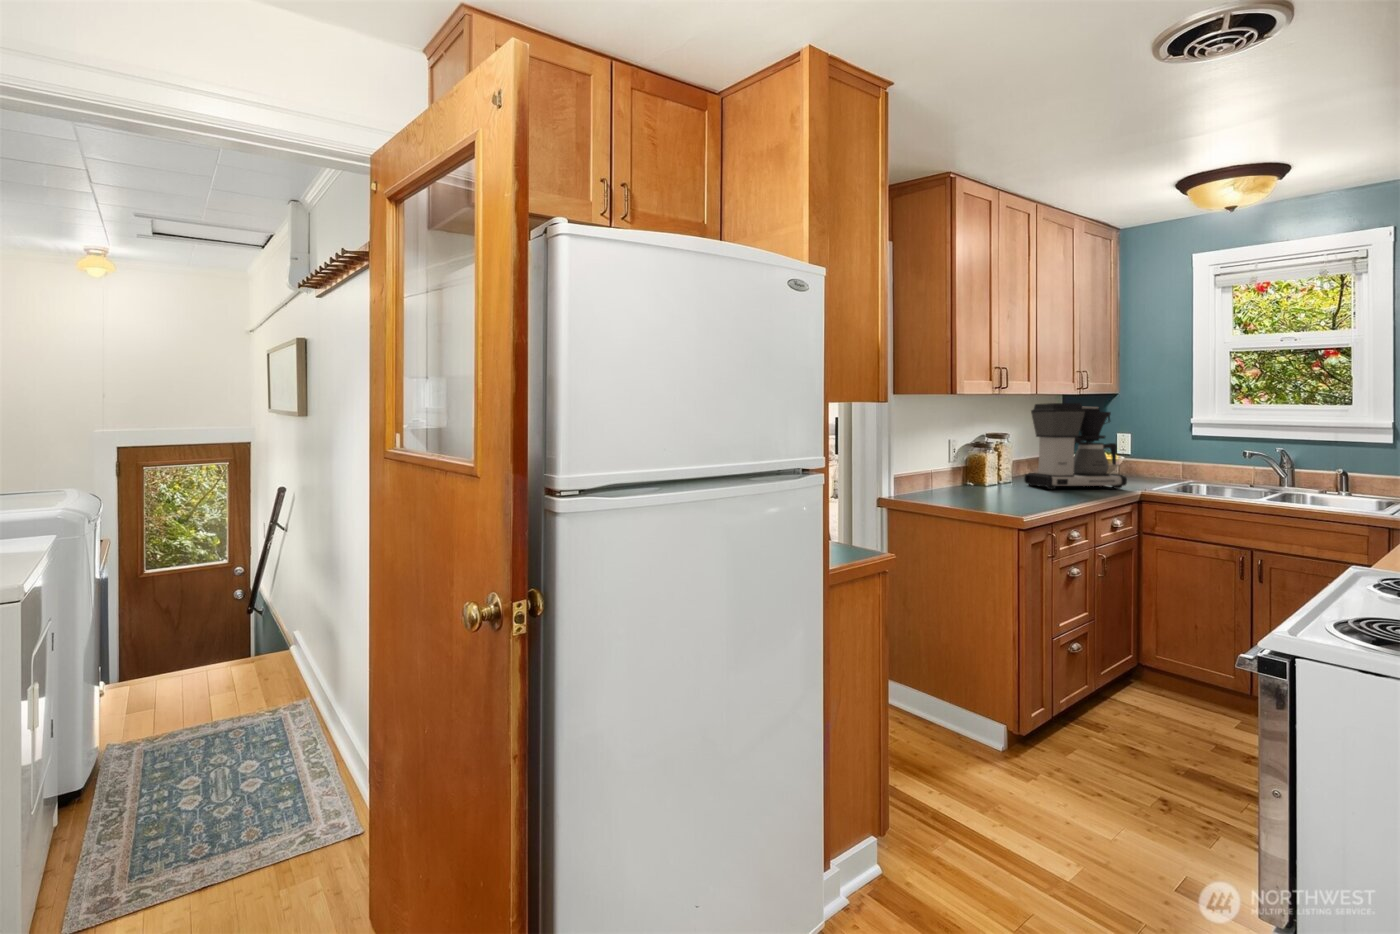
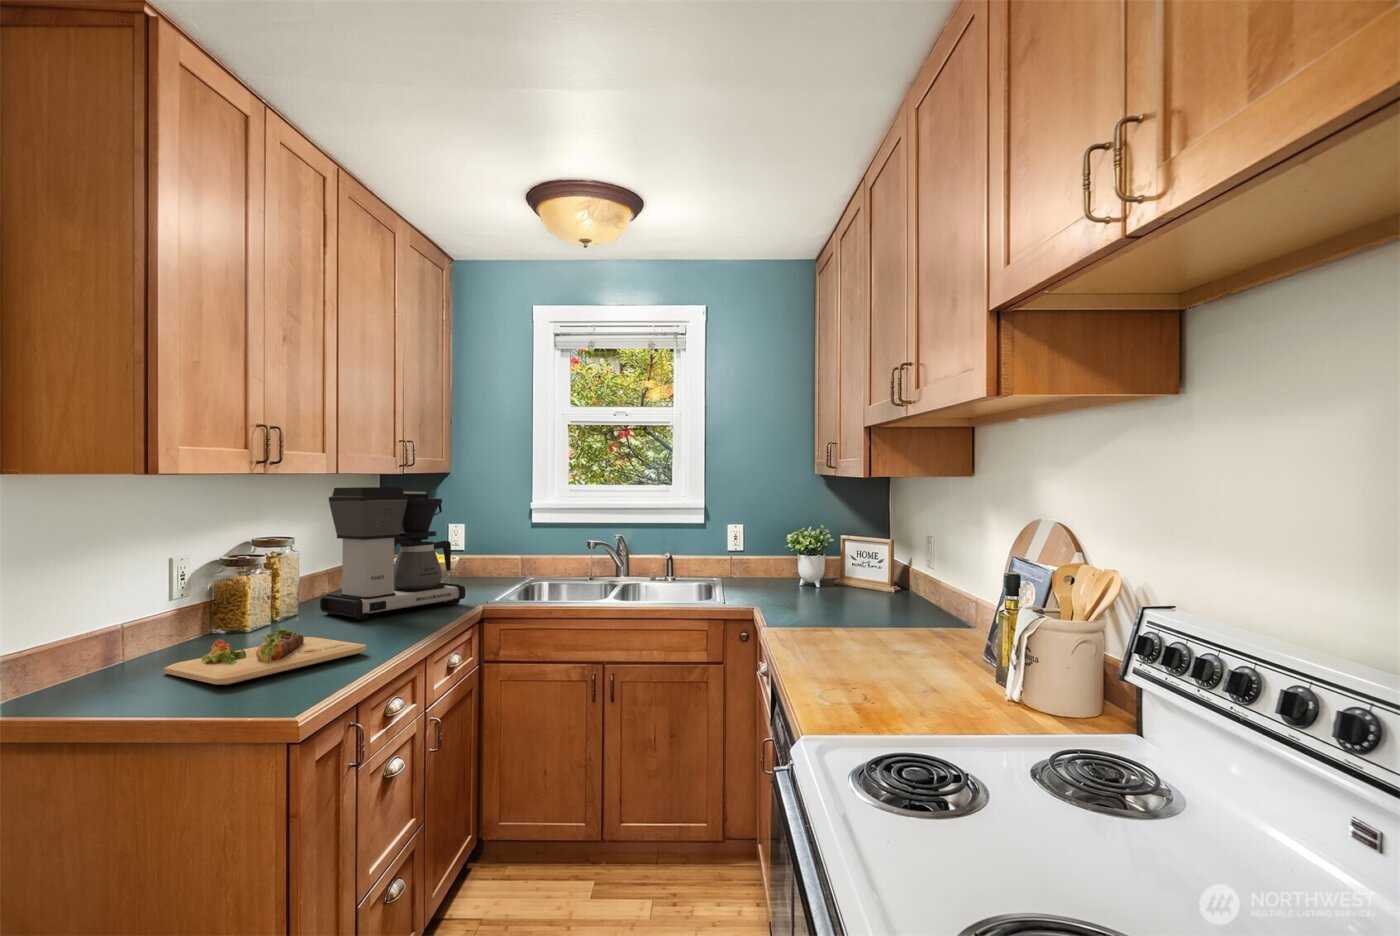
cutting board: none [954,482,1057,503] -> present [164,628,366,685]

